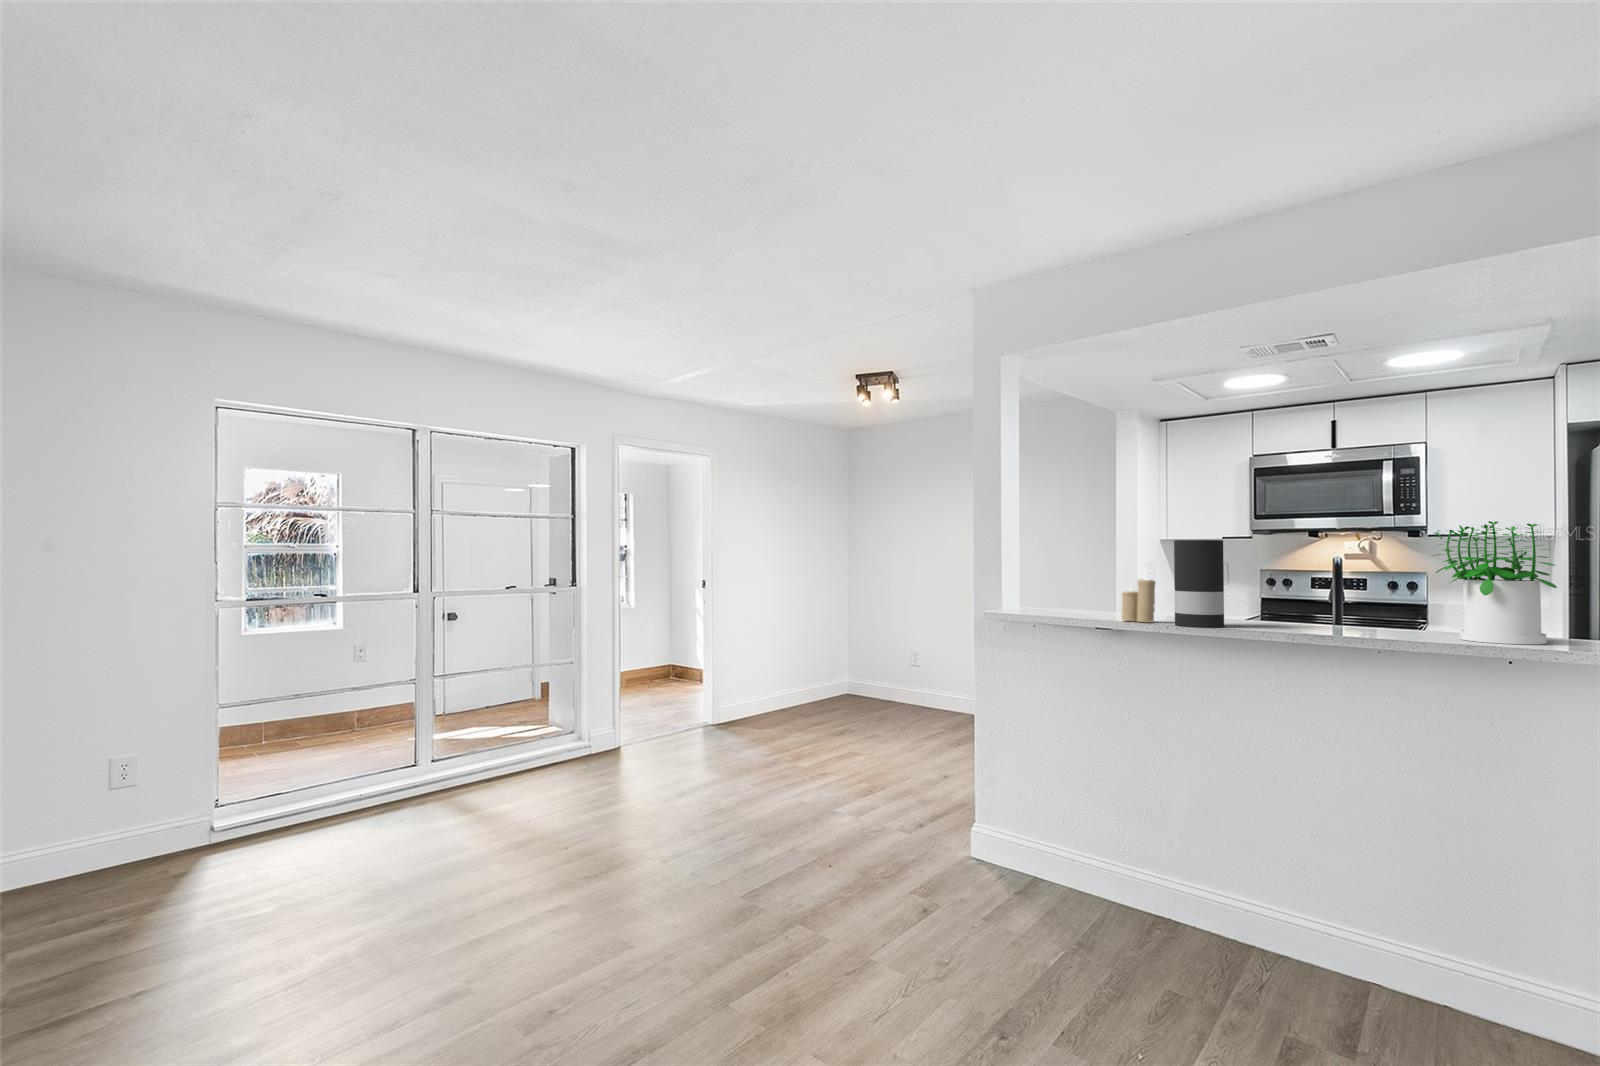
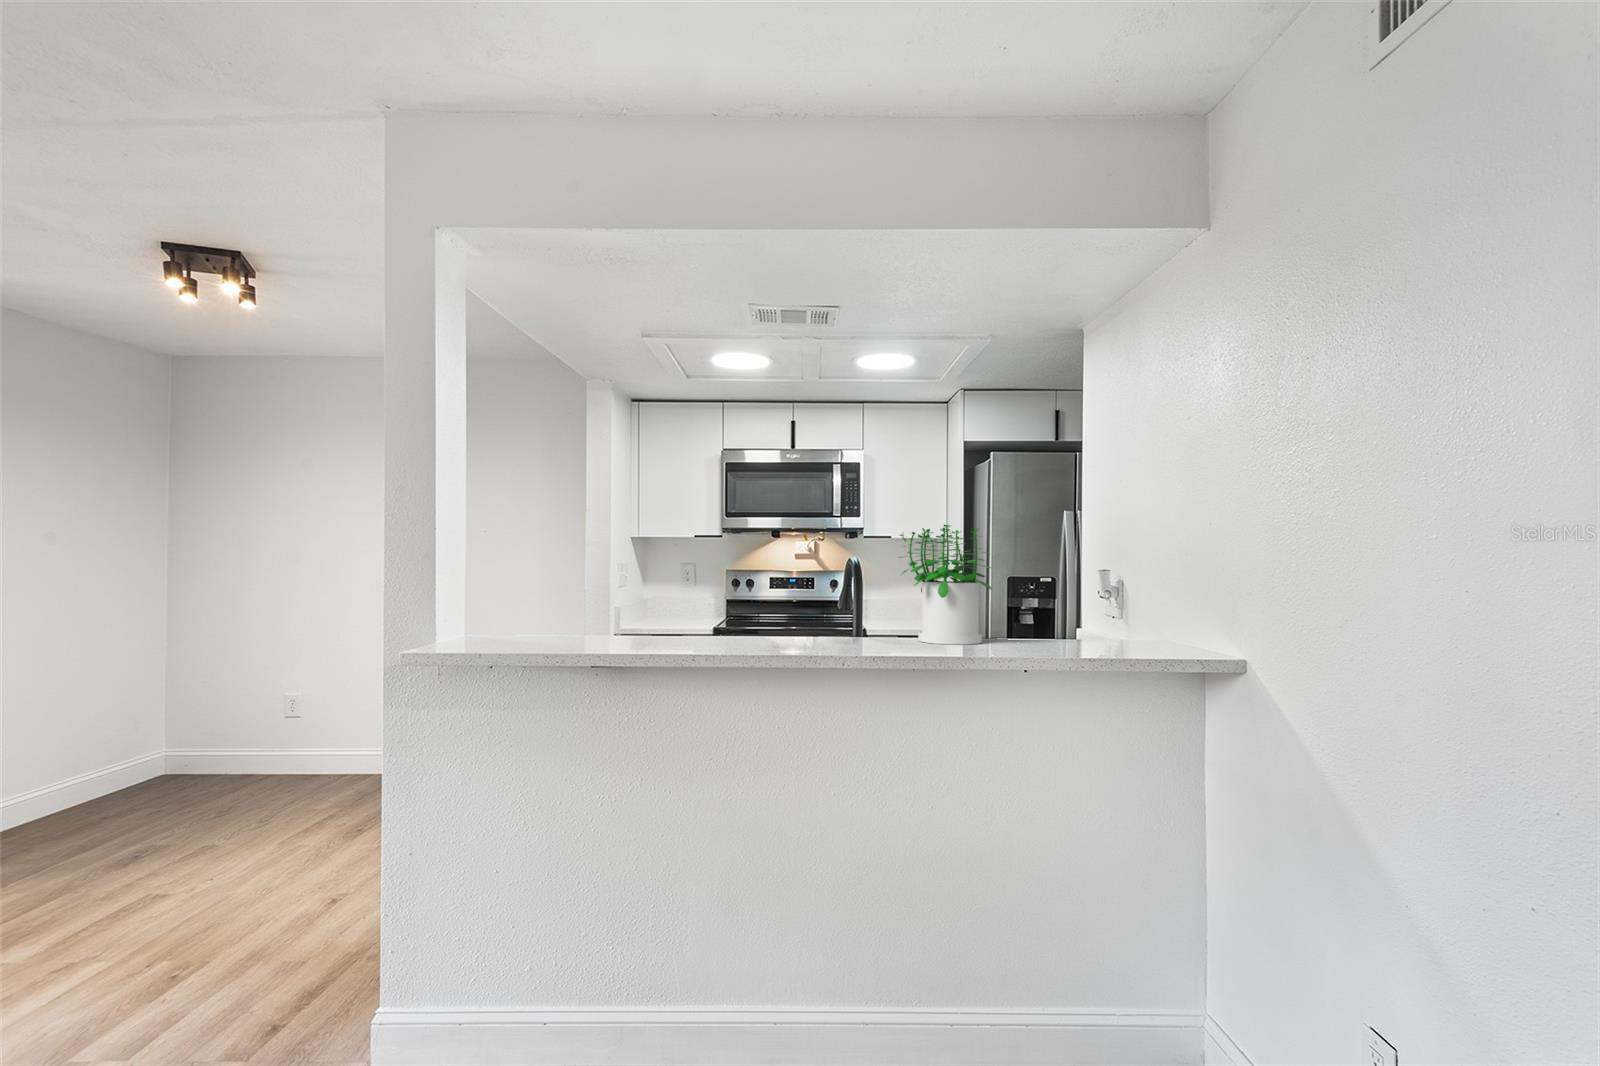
vase: present [1174,540,1224,627] -> none [657,538,711,641]
candle: present [1122,575,1155,622] -> none [596,578,636,638]

